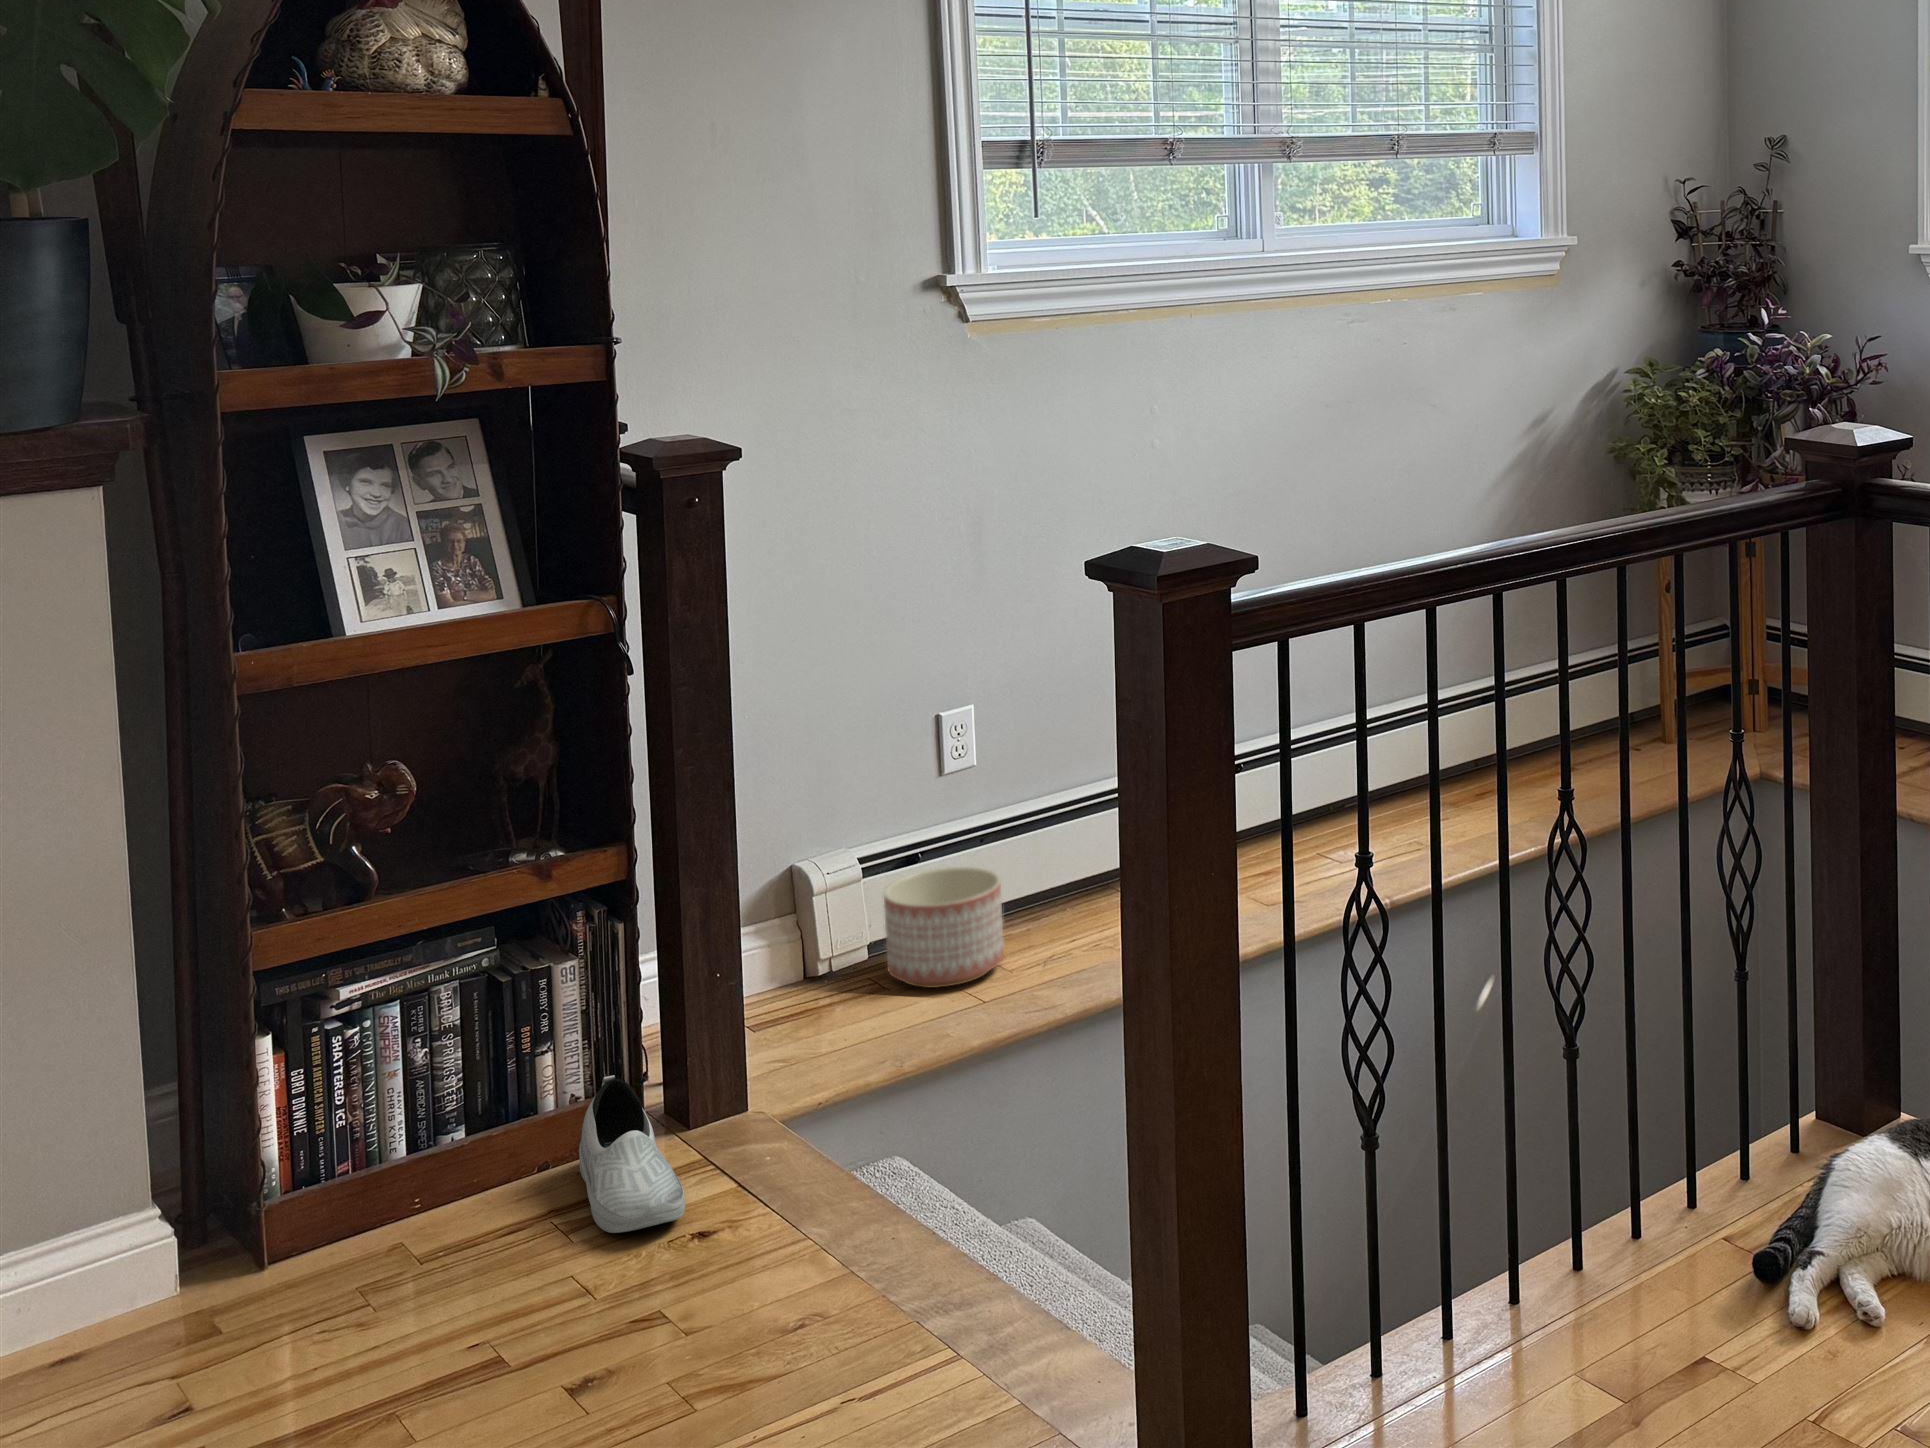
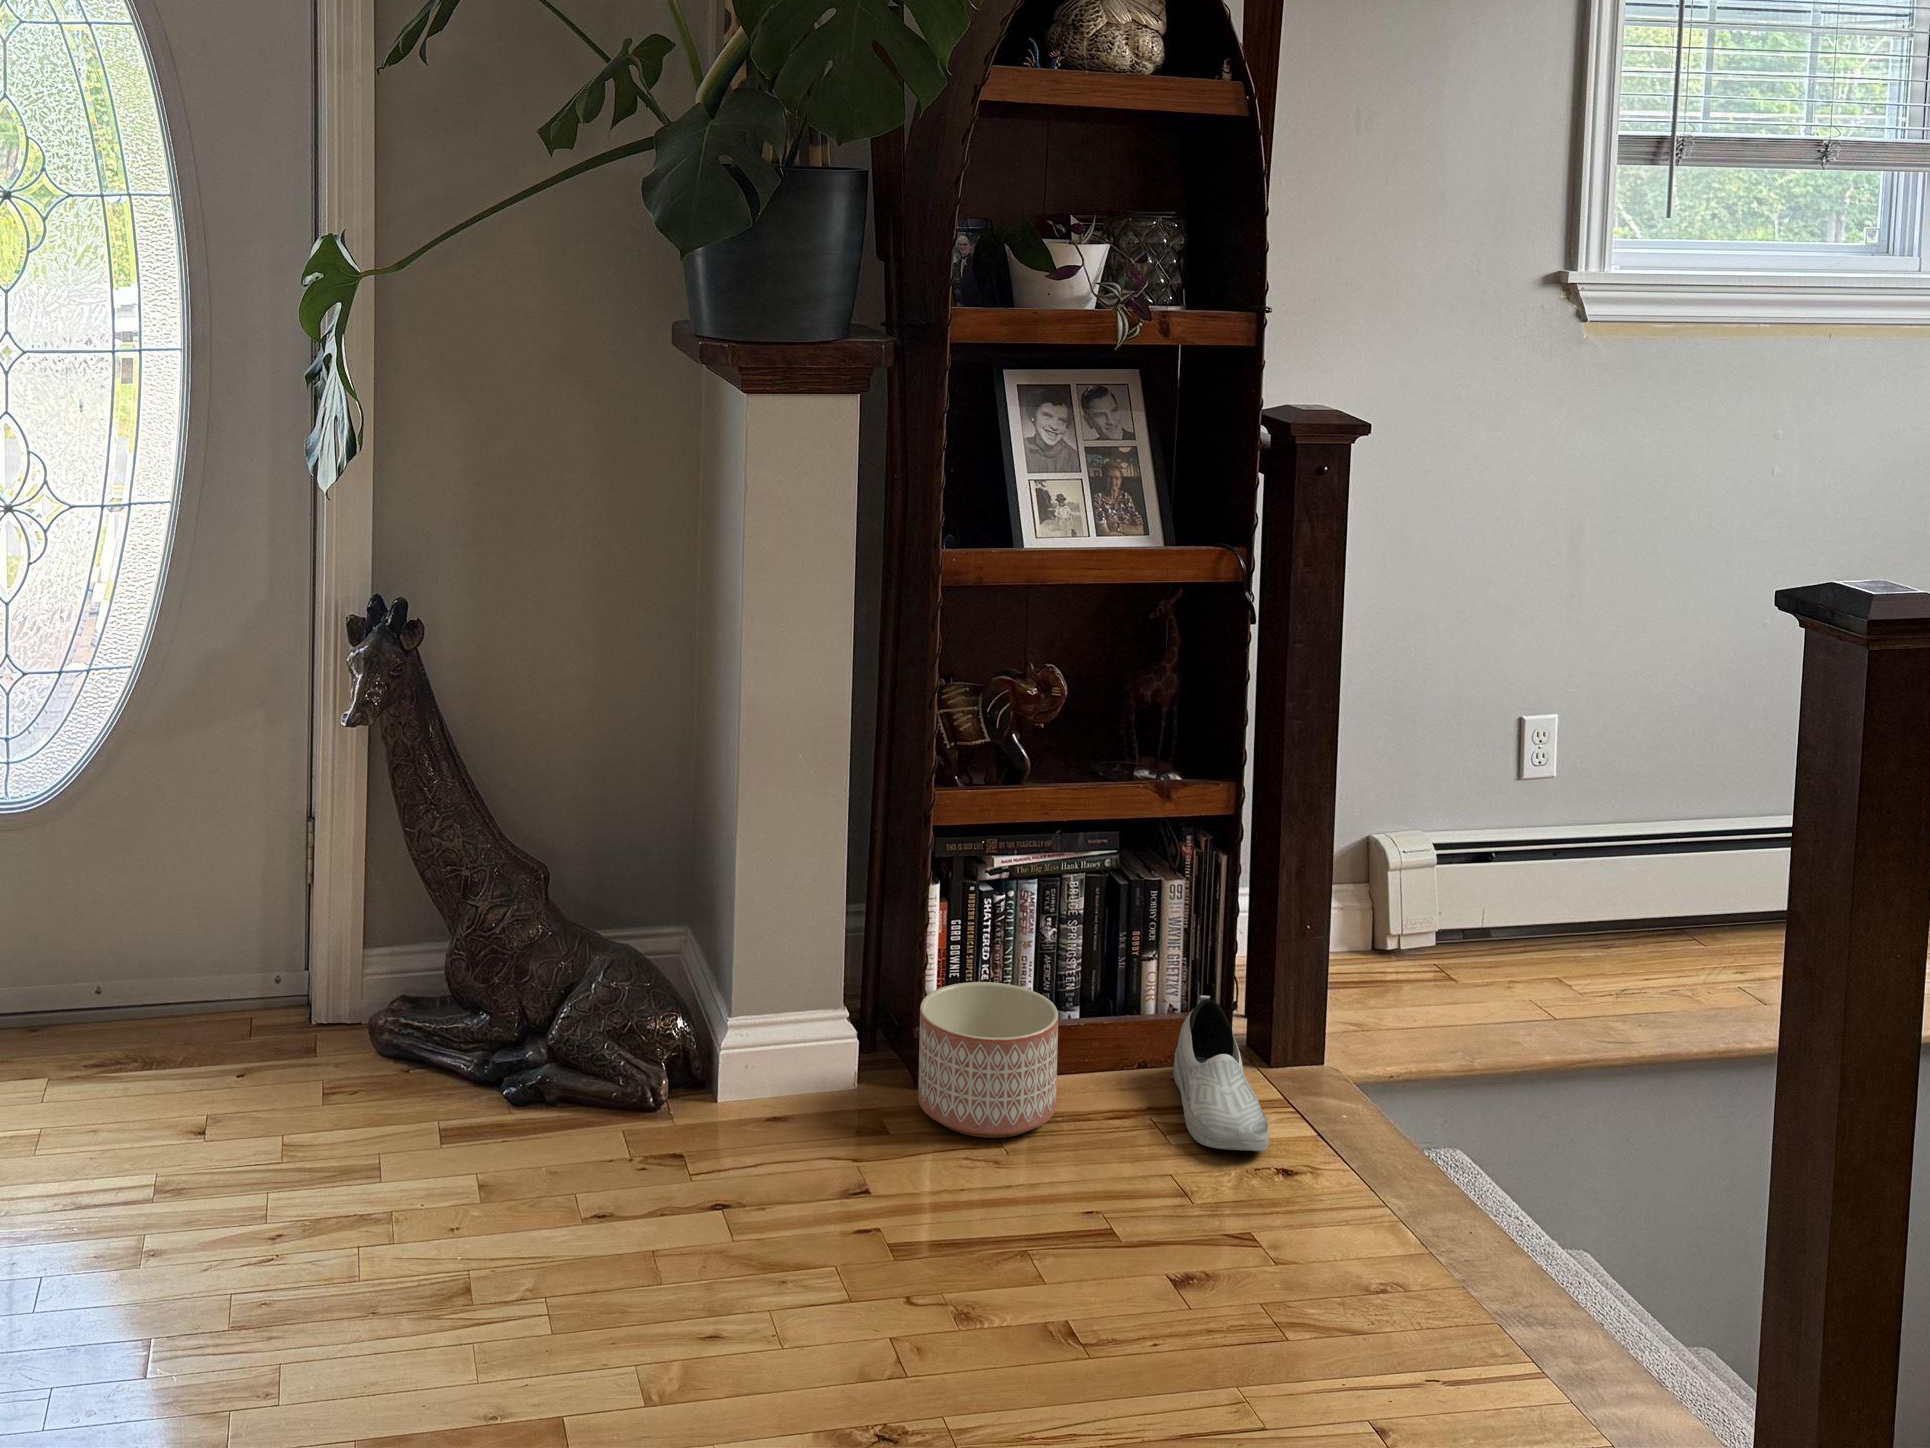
planter: present [884,867,1004,988] -> present [918,982,1058,1138]

